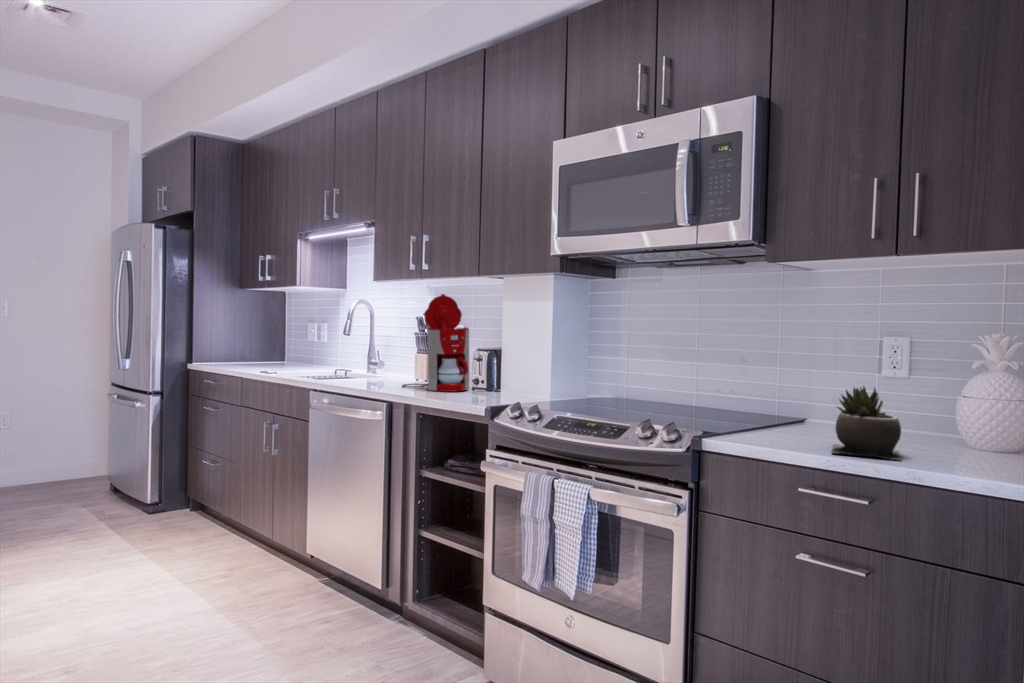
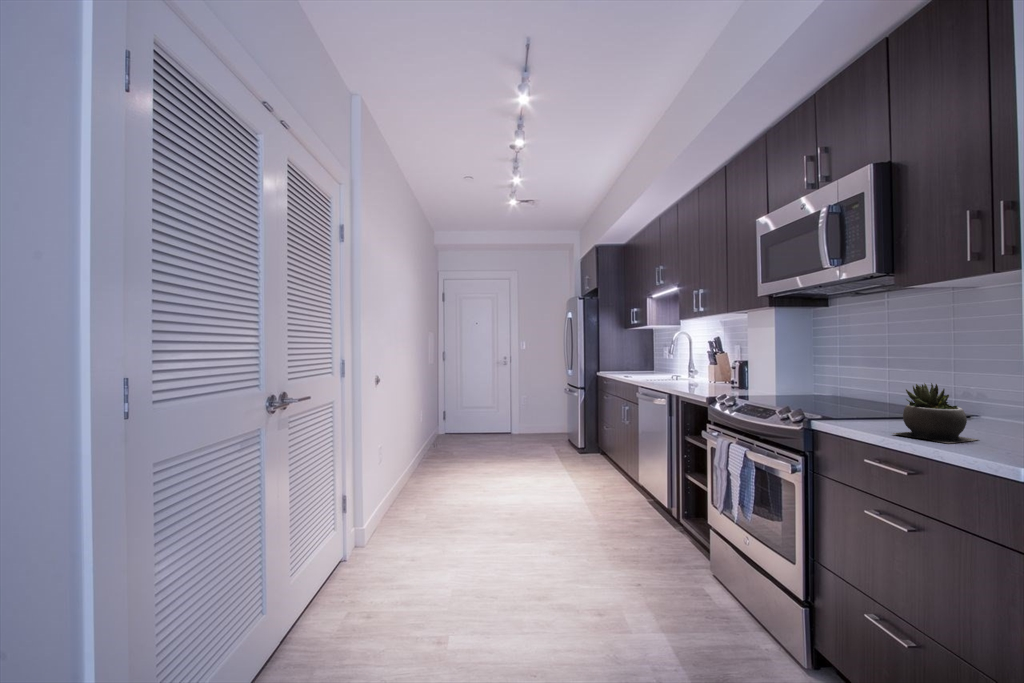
coffee maker: present [402,294,469,392] -> none [686,326,728,389]

